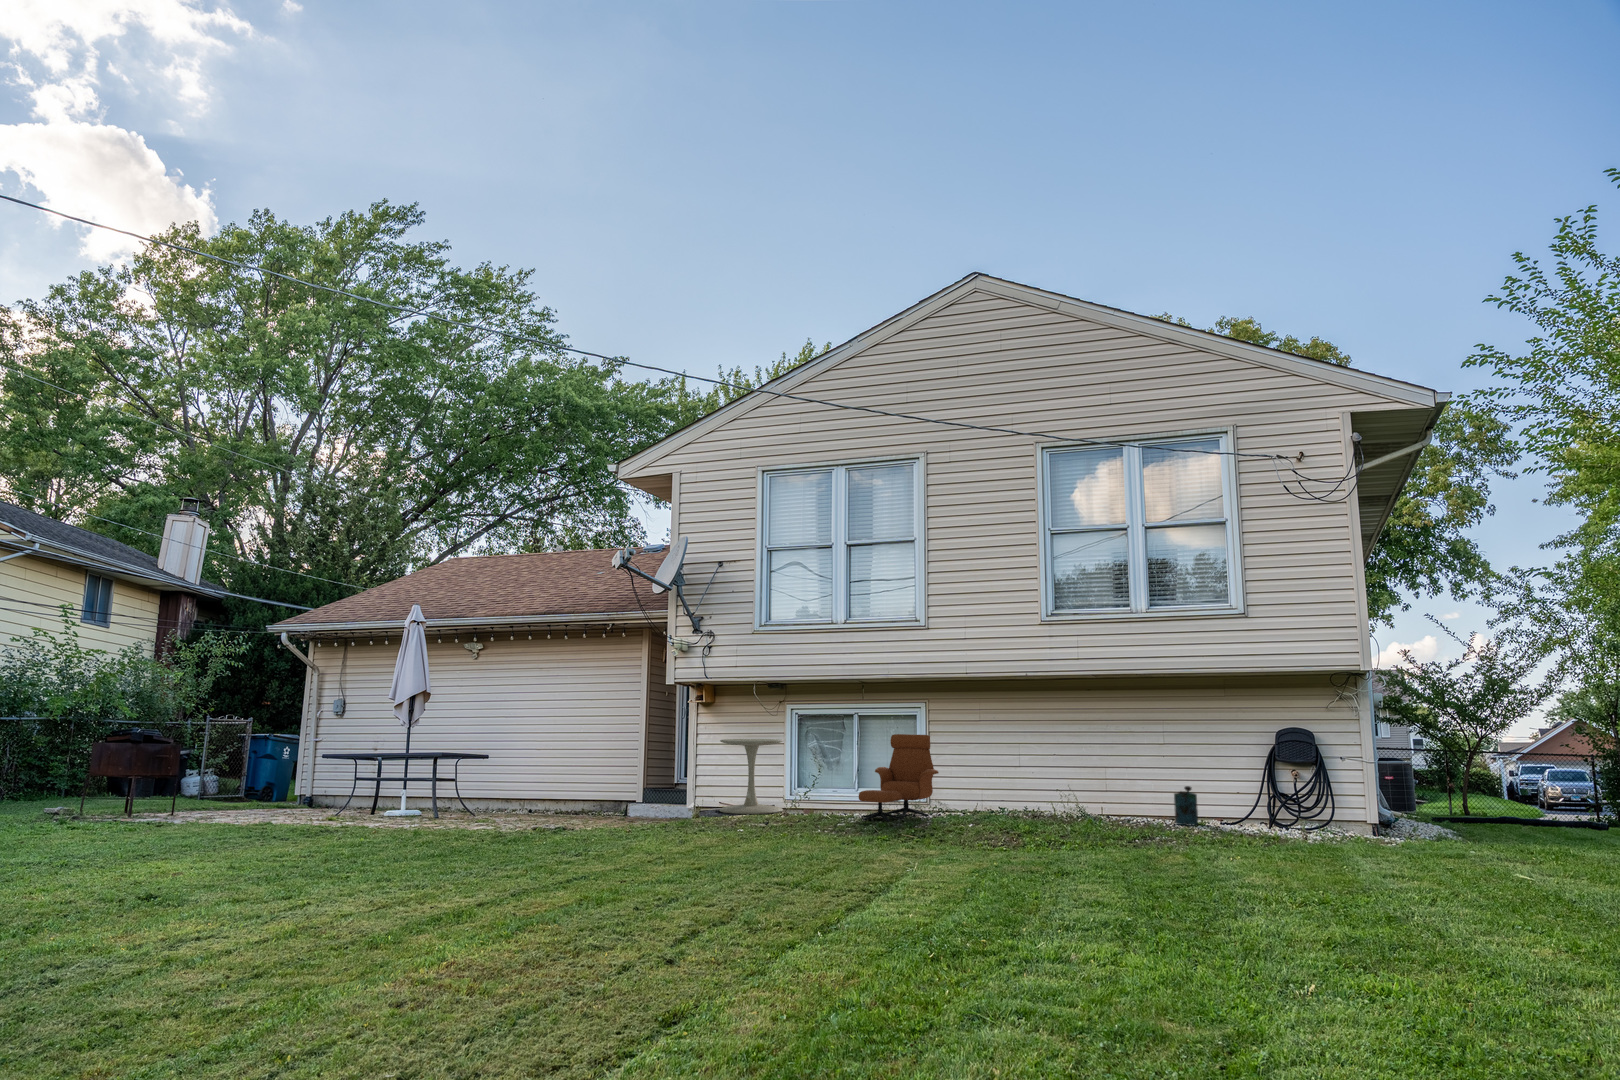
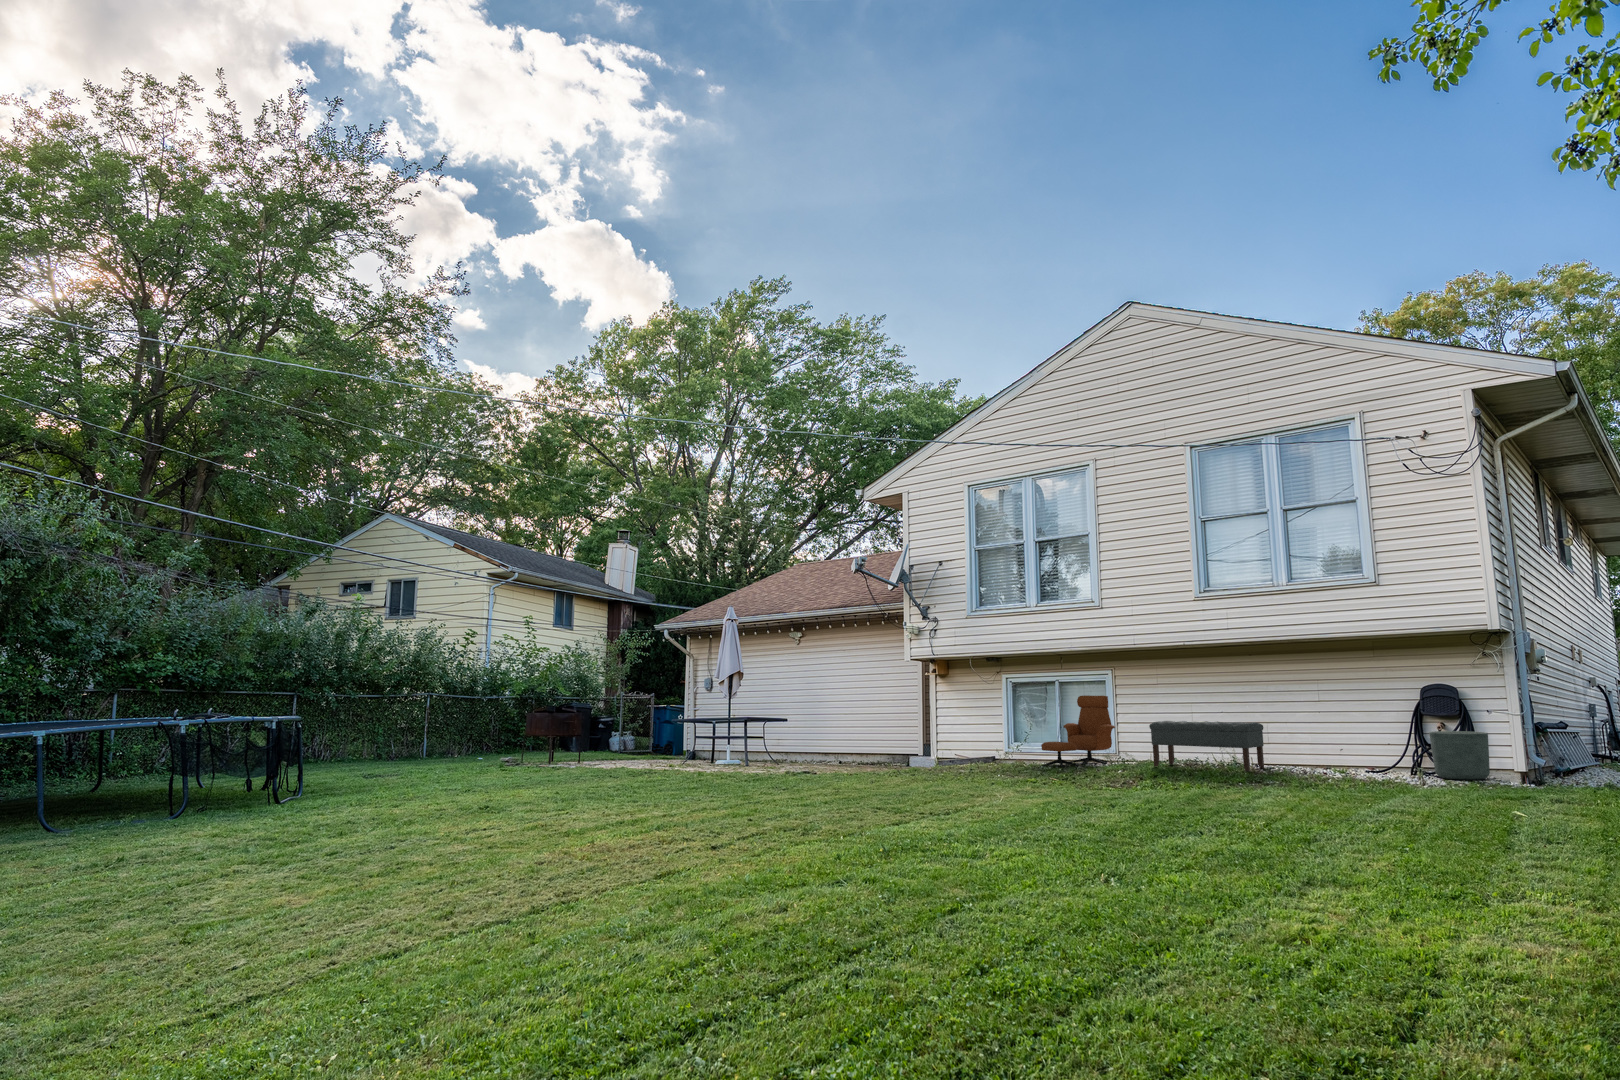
pedestal table: present [719,739,783,814] -> none [941,701,995,761]
bench: none [986,765,1109,824] -> present [1149,721,1264,771]
planter: none [1295,778,1353,830] -> present [1429,731,1490,780]
watering can: present [1174,786,1198,825] -> none [1315,739,1340,774]

